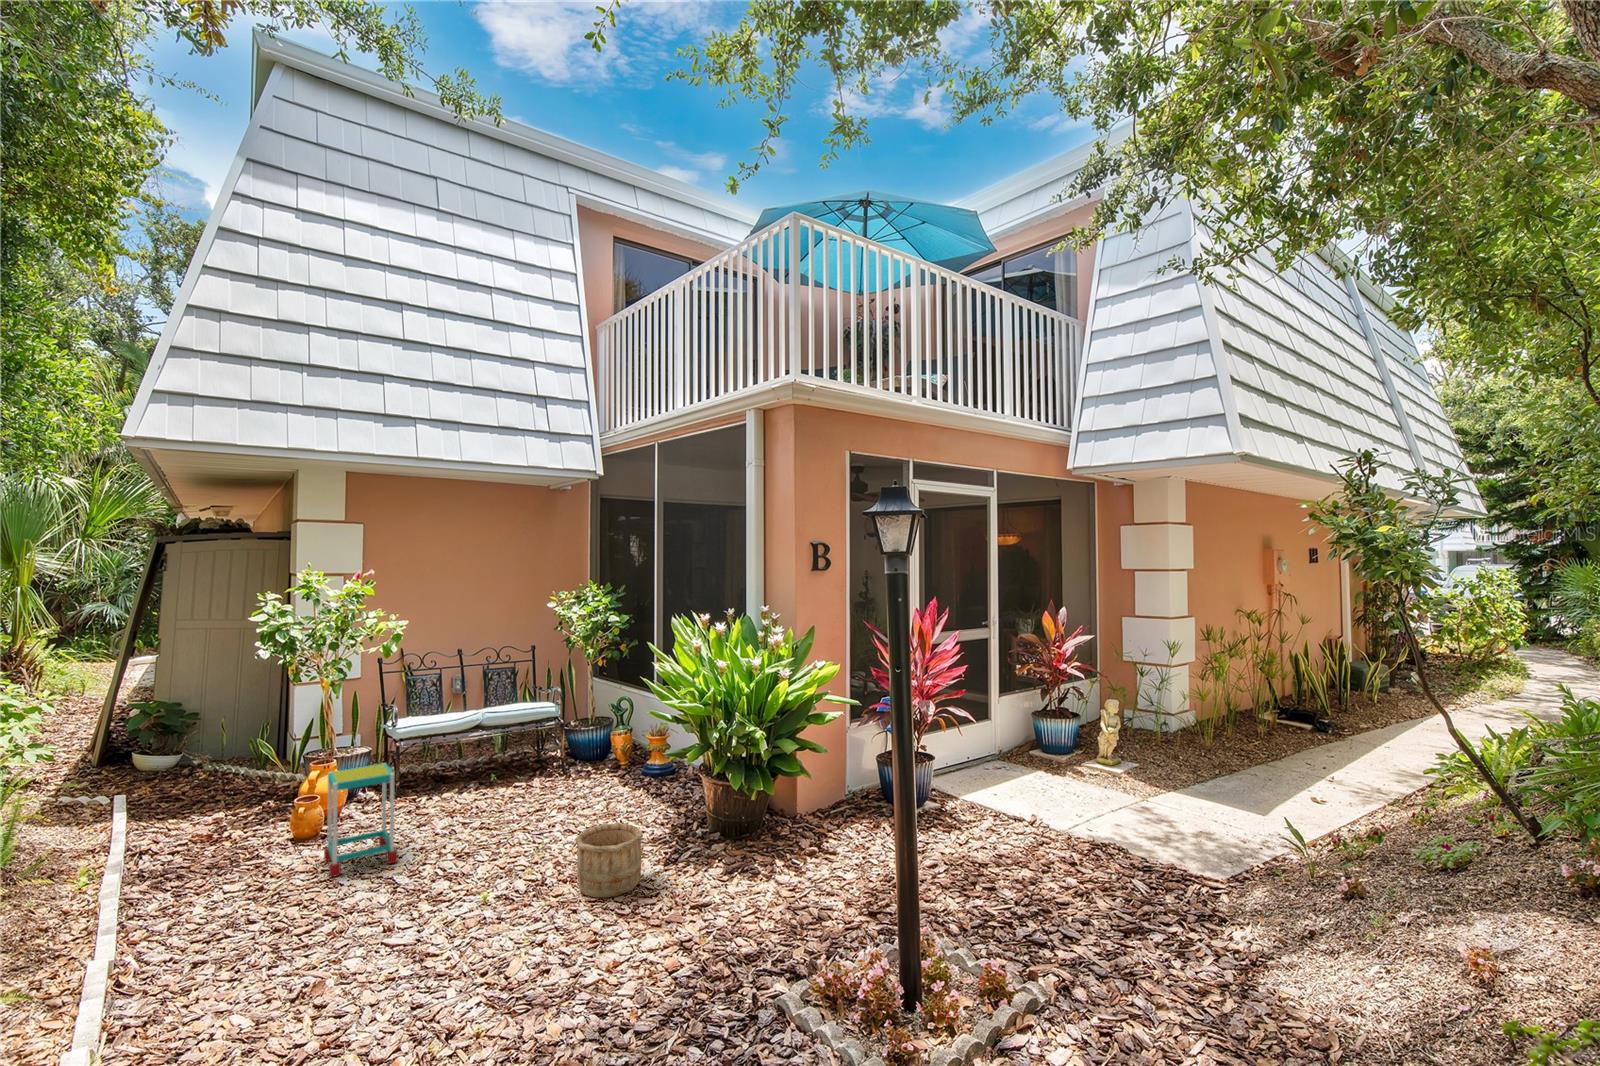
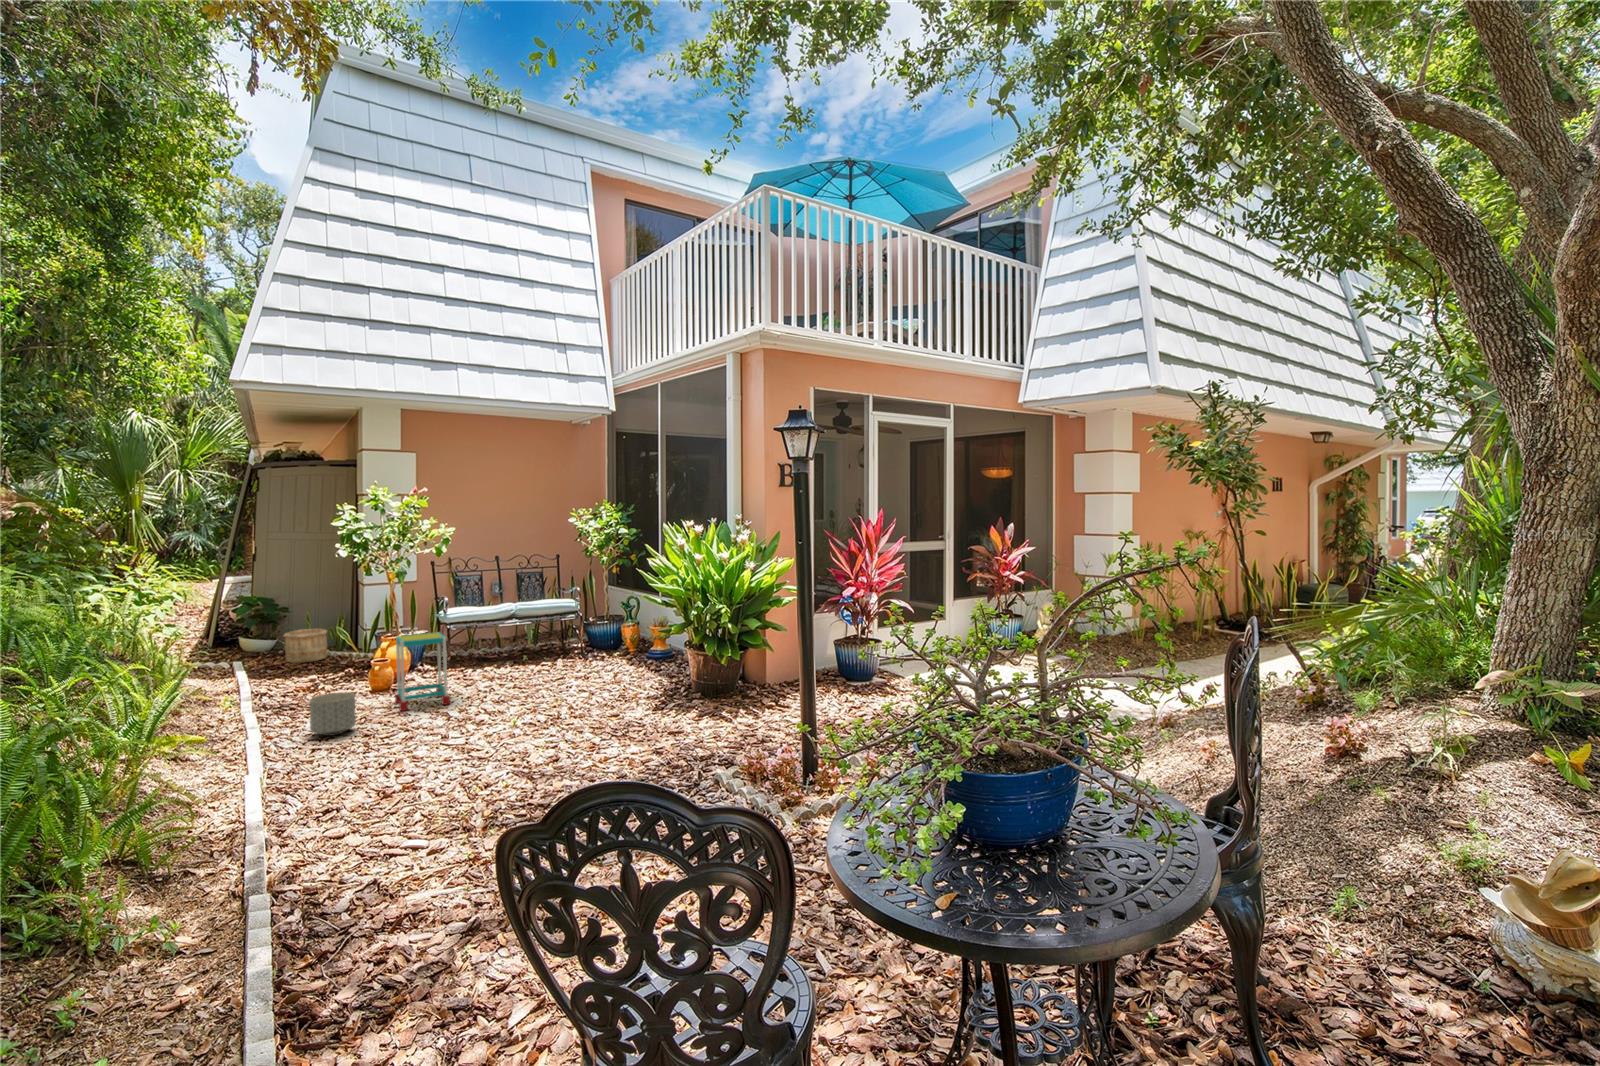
wooden bucket: present [575,823,643,898] -> present [284,629,327,663]
planter: none [201,864,267,930] -> present [309,692,356,736]

